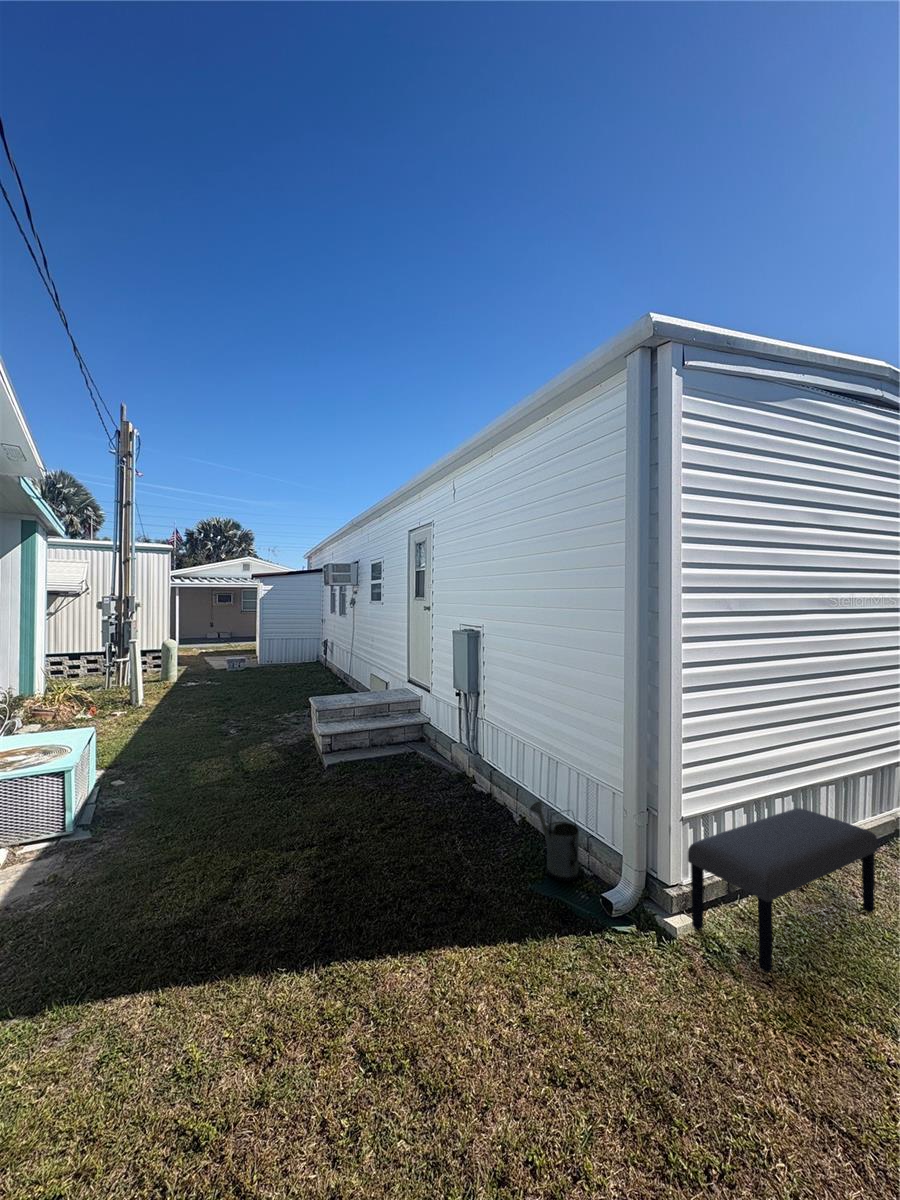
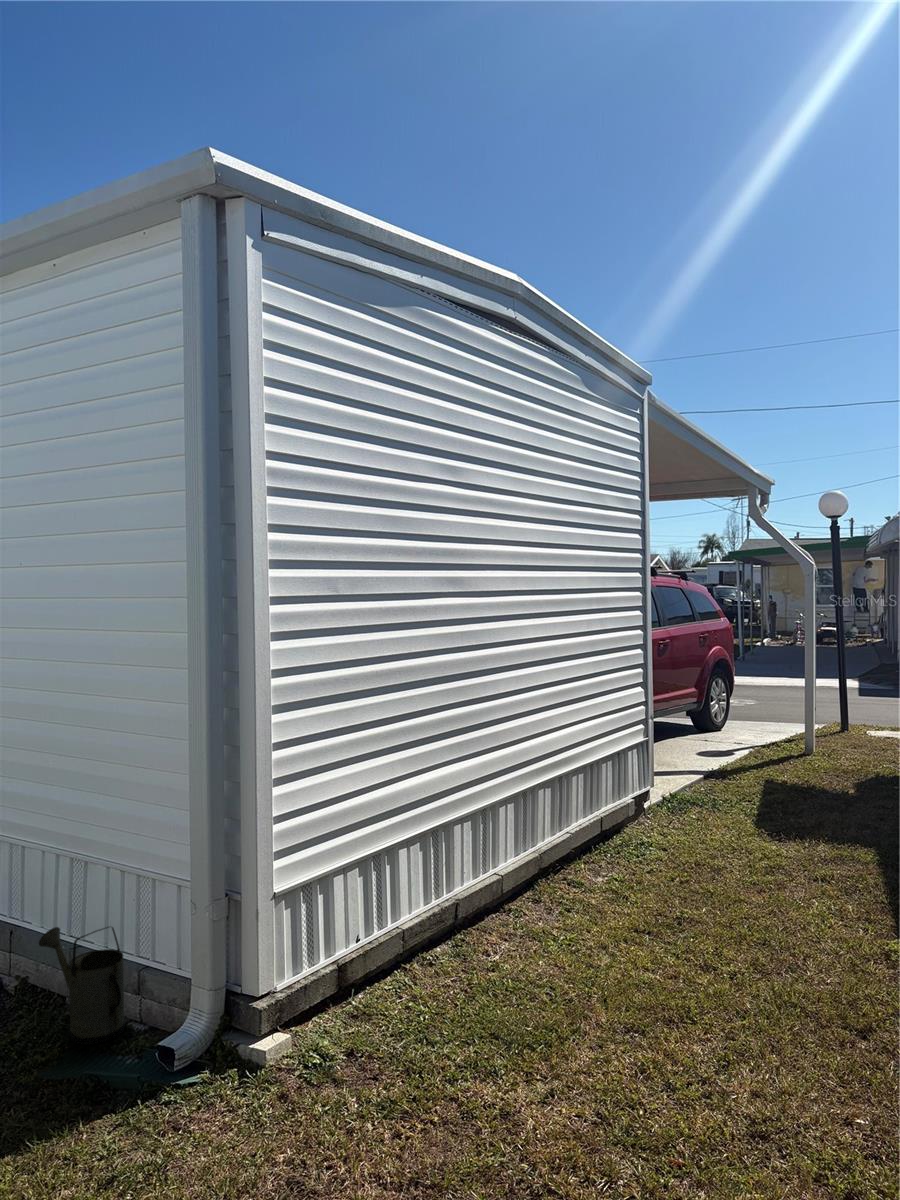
bench: present [688,808,878,973] -> none [281,857,506,1069]

